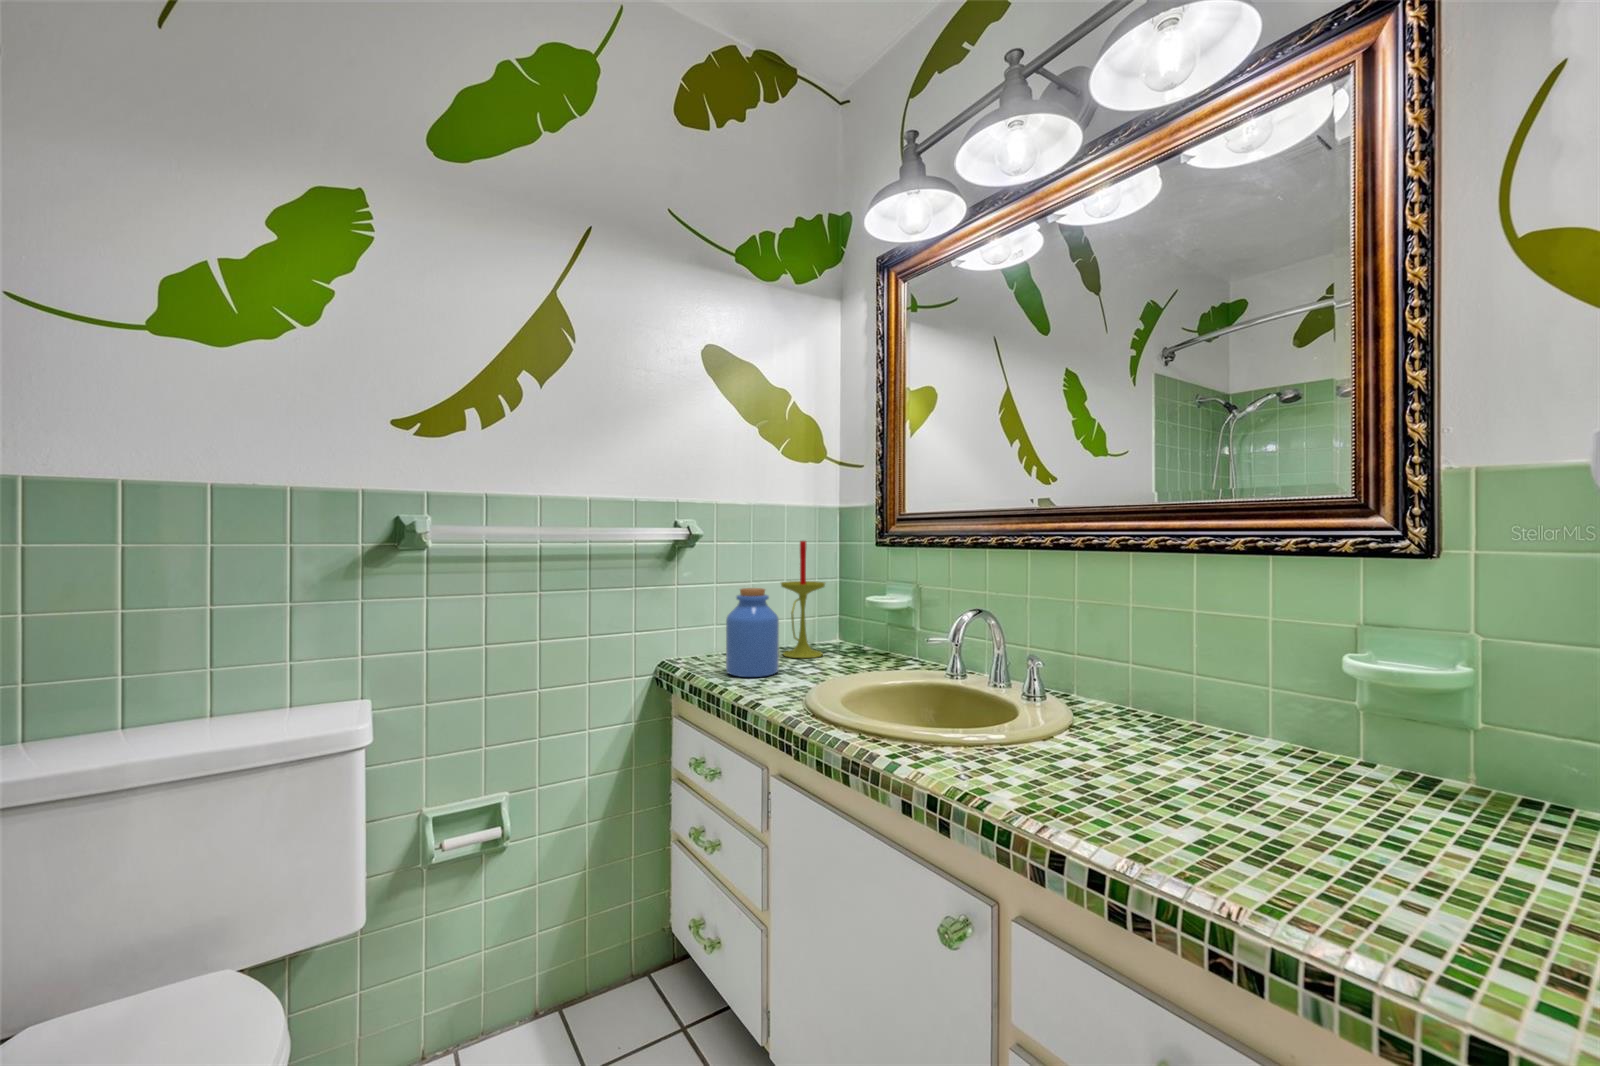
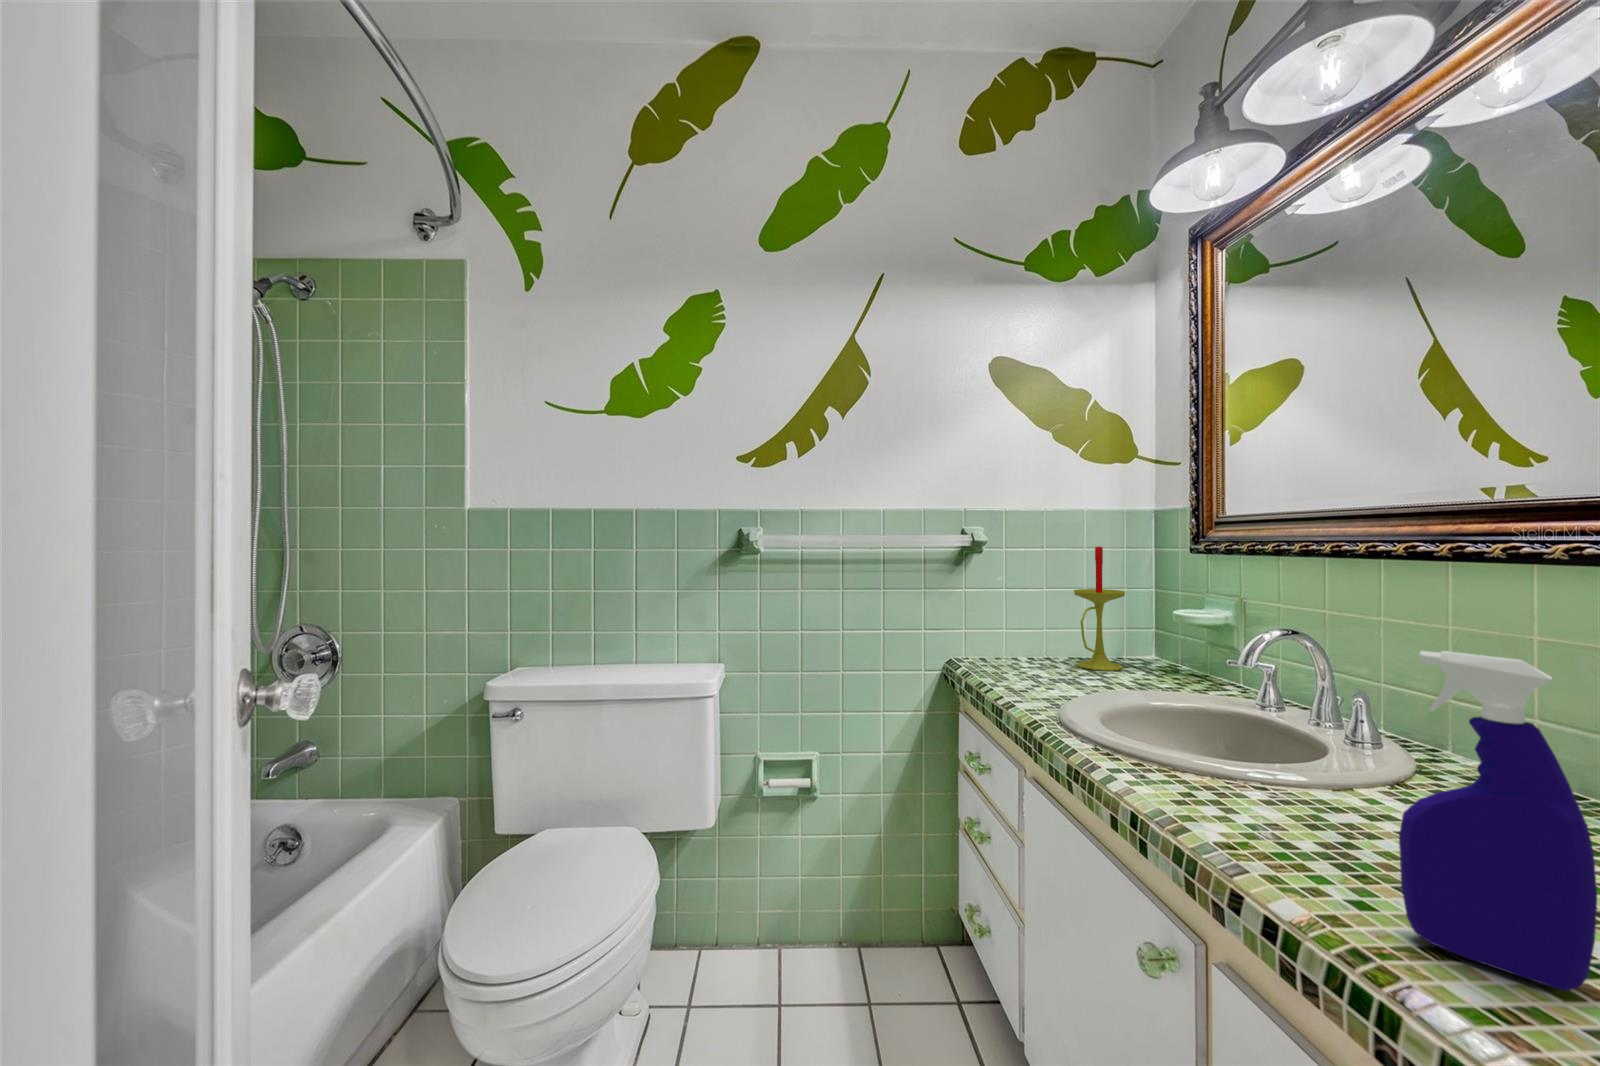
jar: present [726,588,779,677] -> none [1003,594,1058,682]
spray bottle: none [1179,622,1303,870] -> present [1399,651,1597,991]

